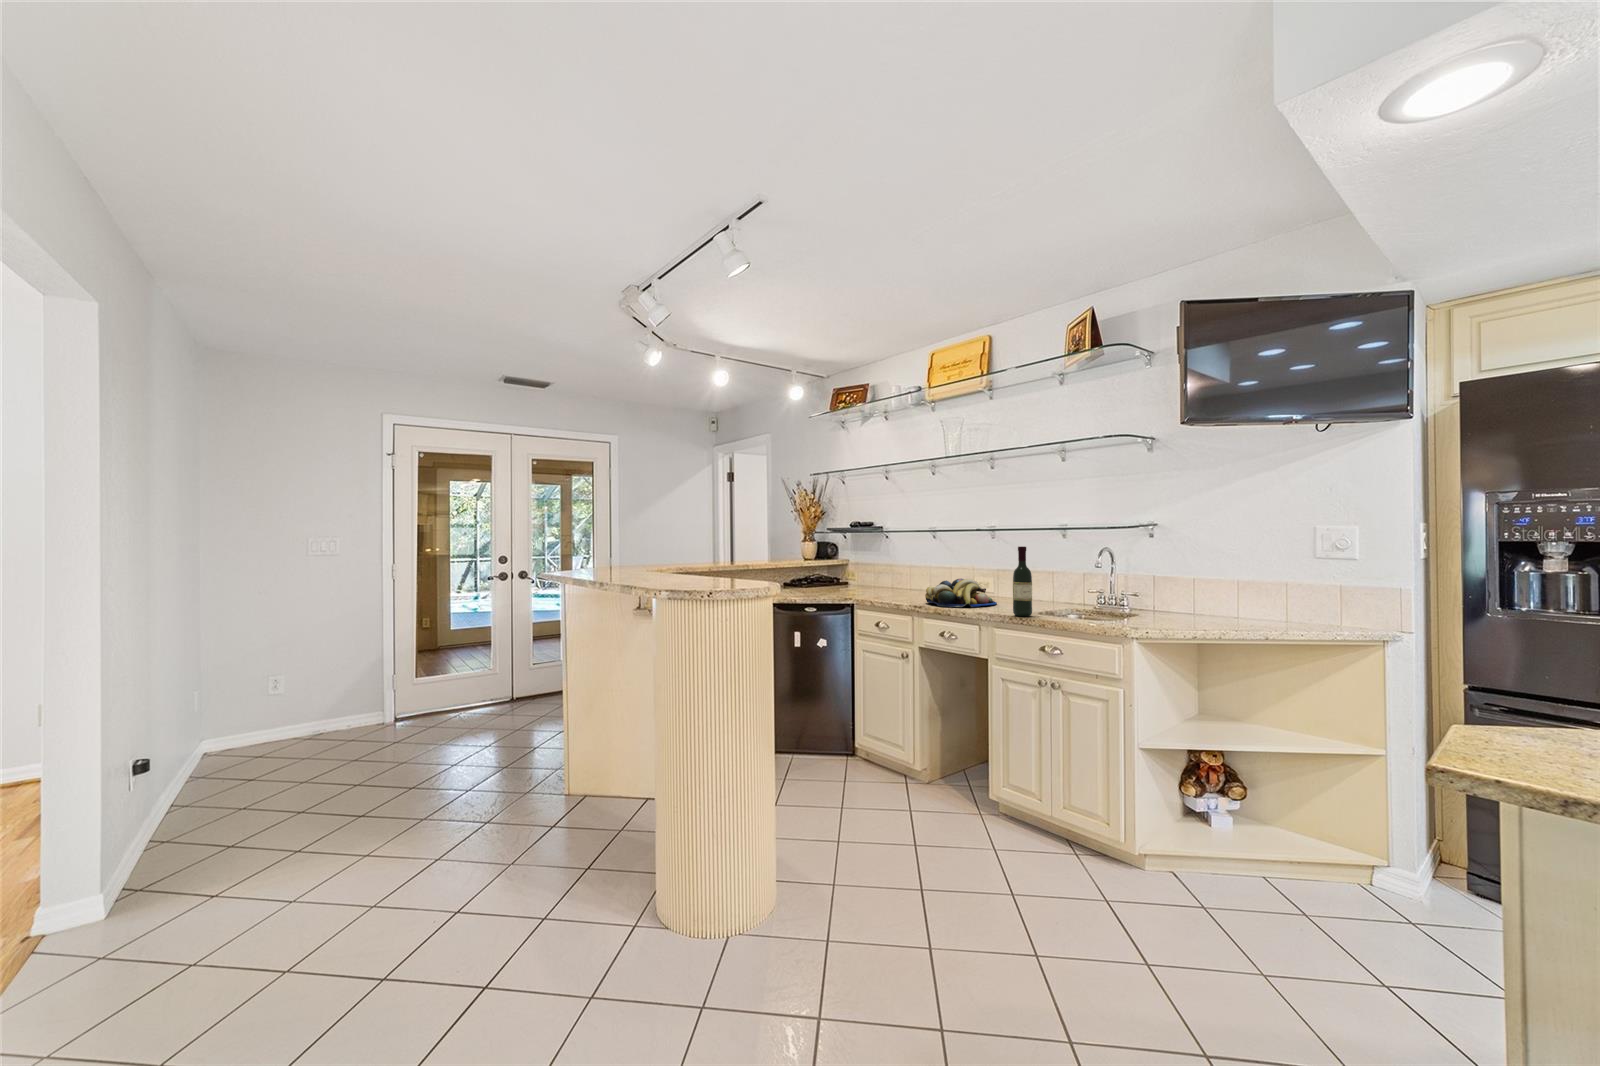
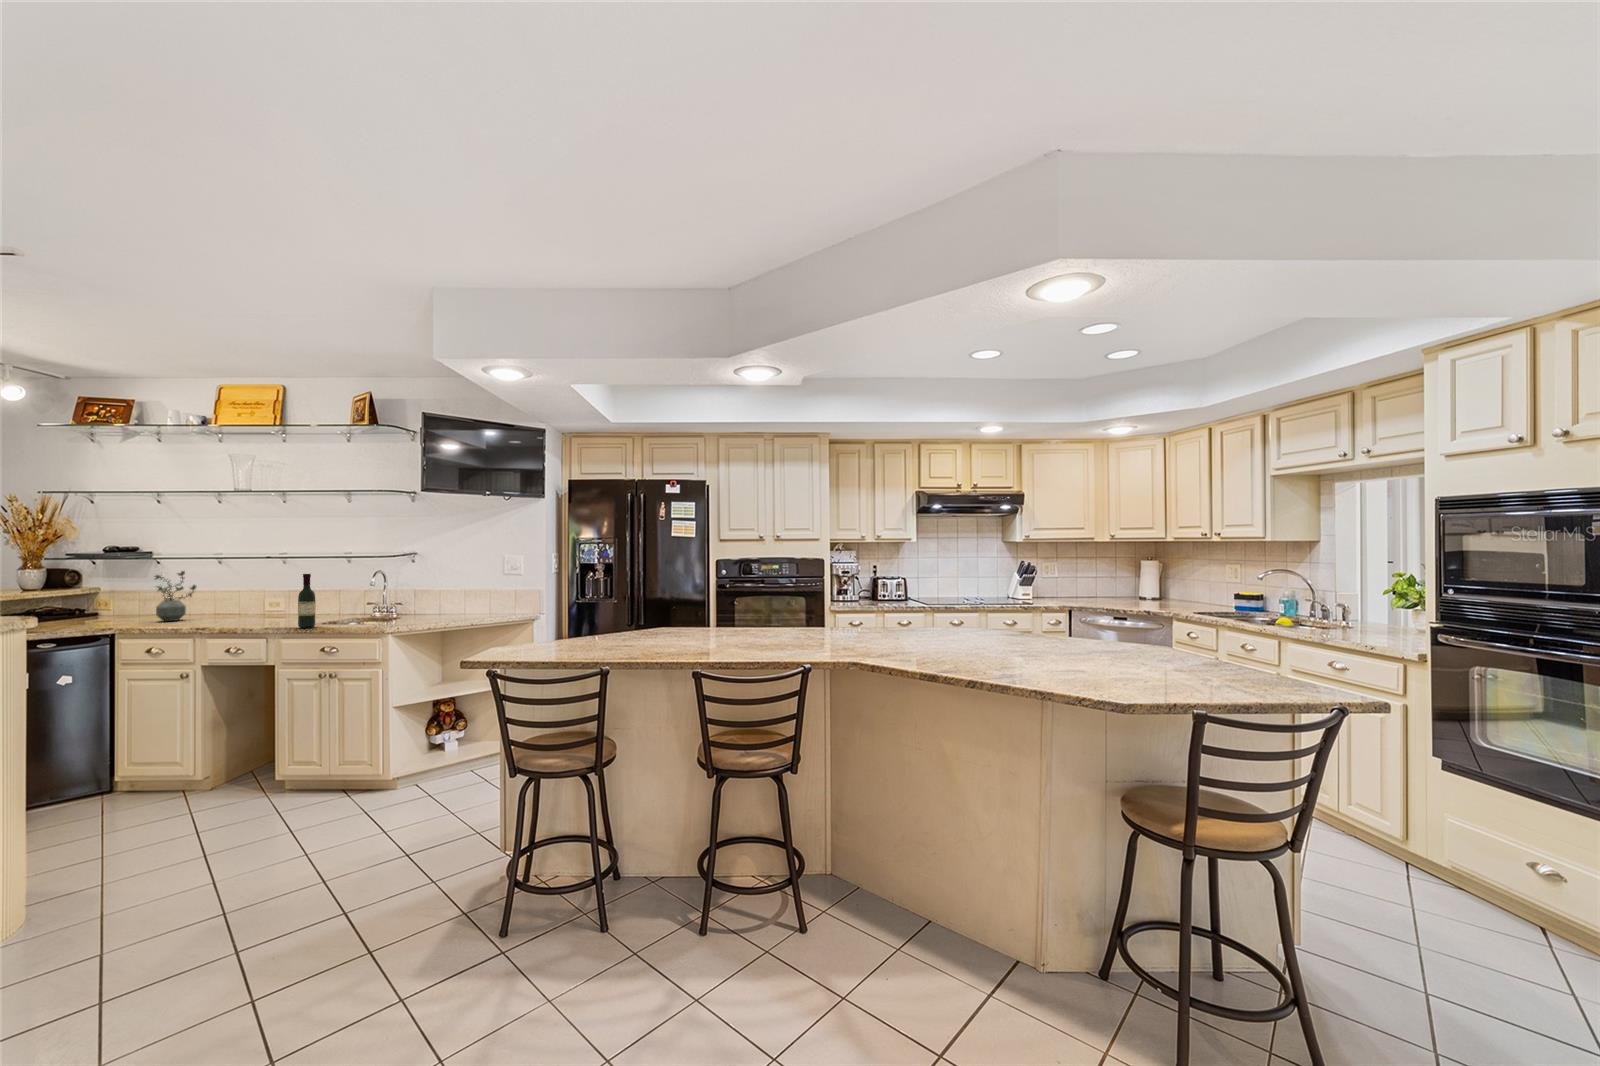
potted plant: none [883,544,916,596] -> present [155,571,196,621]
fruit bowl: present [925,579,997,607] -> none [208,601,286,627]

